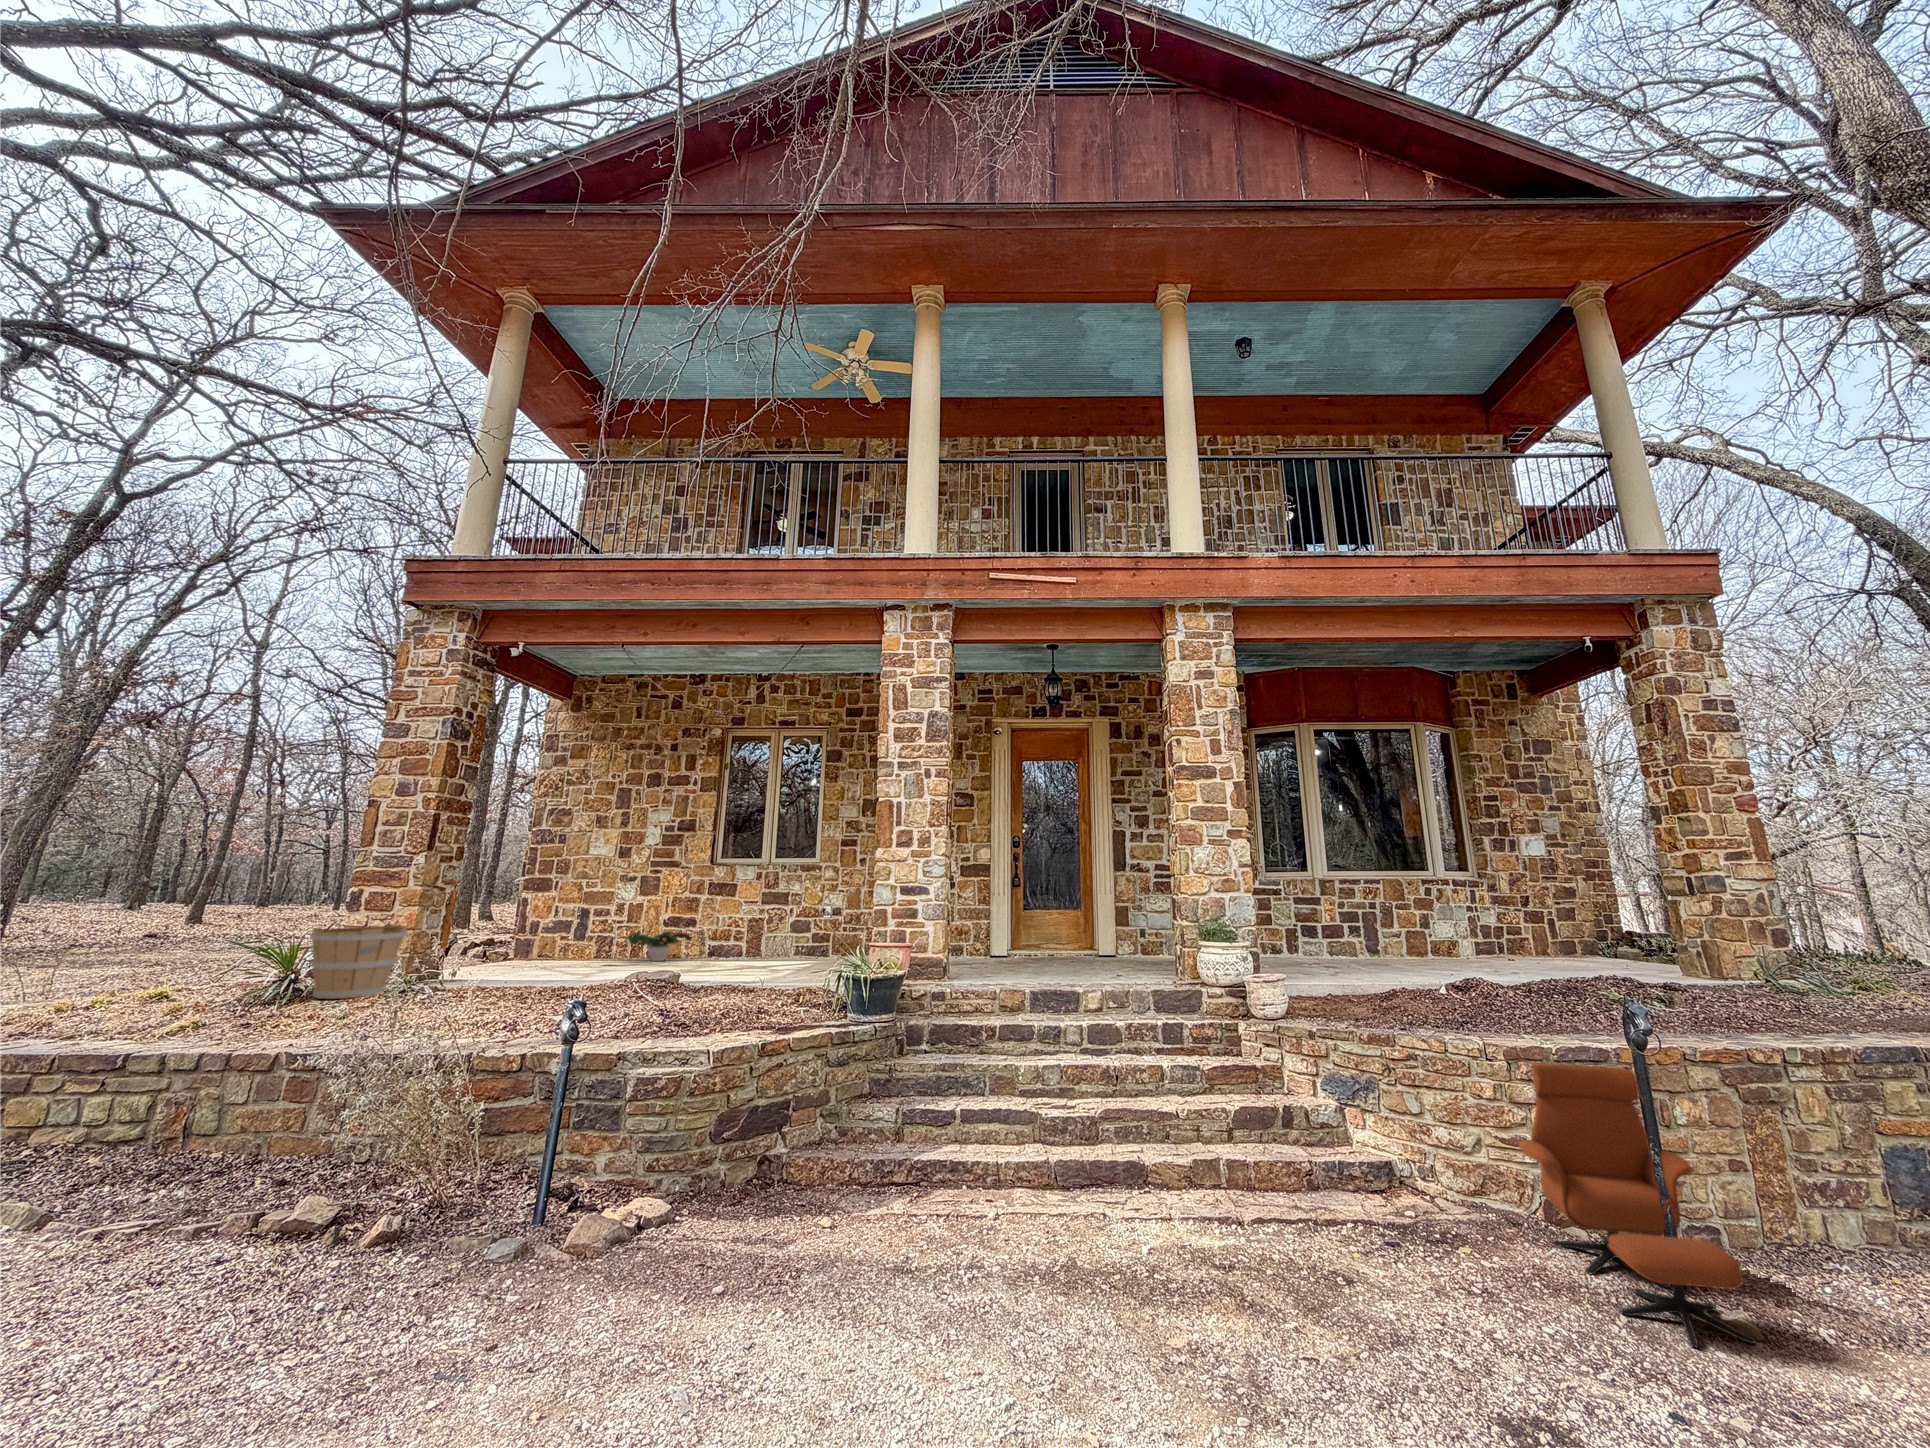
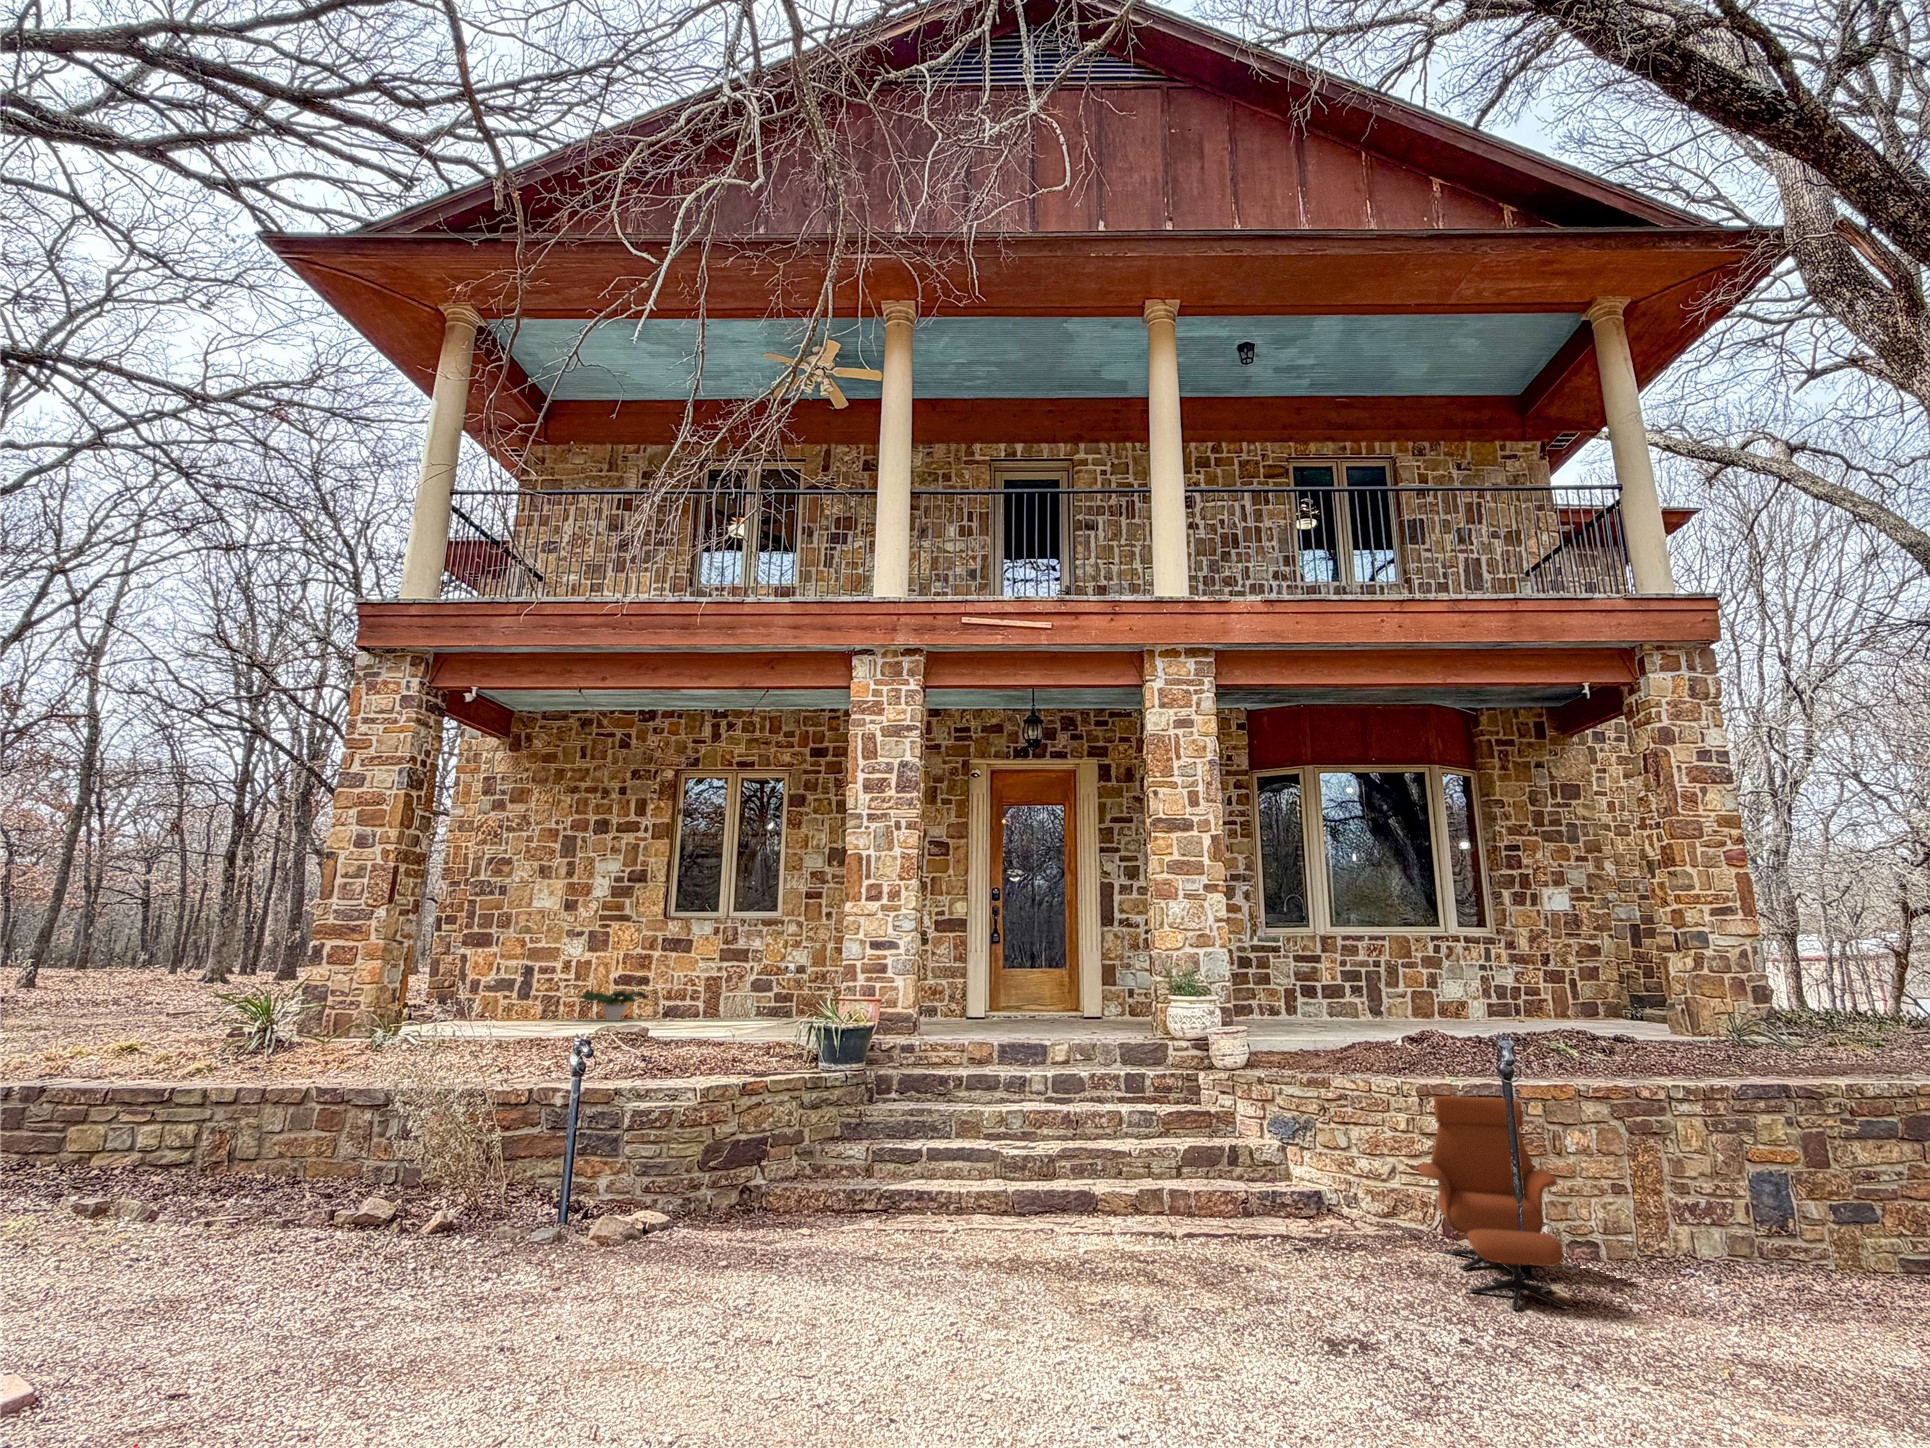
wooden bucket: present [310,924,407,999] -> none [288,977,378,1049]

